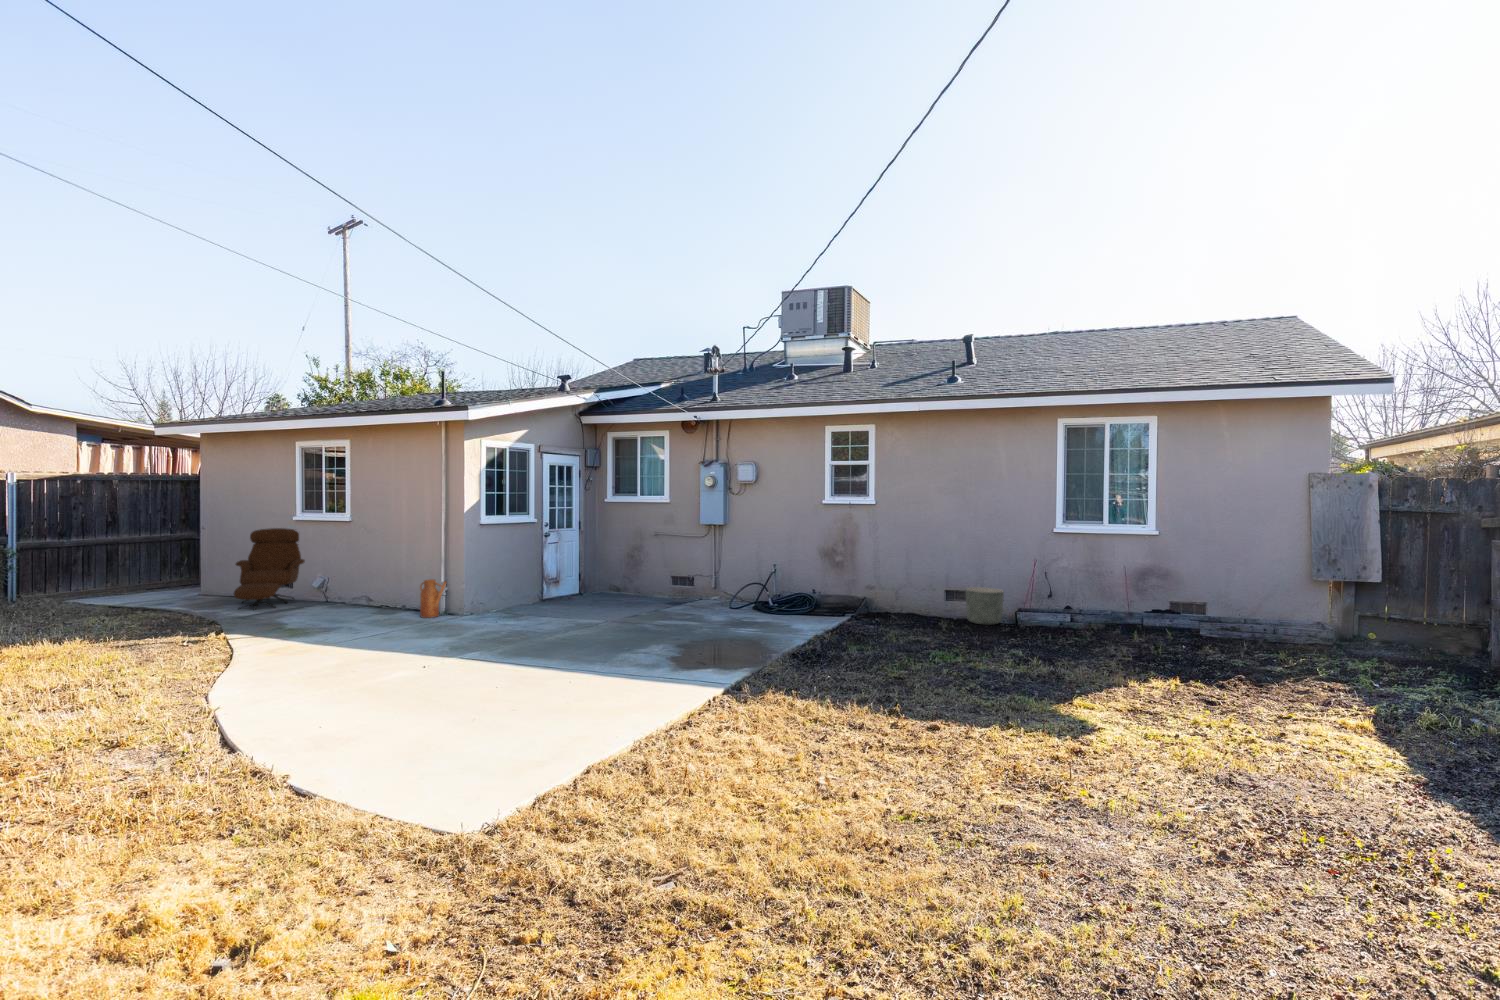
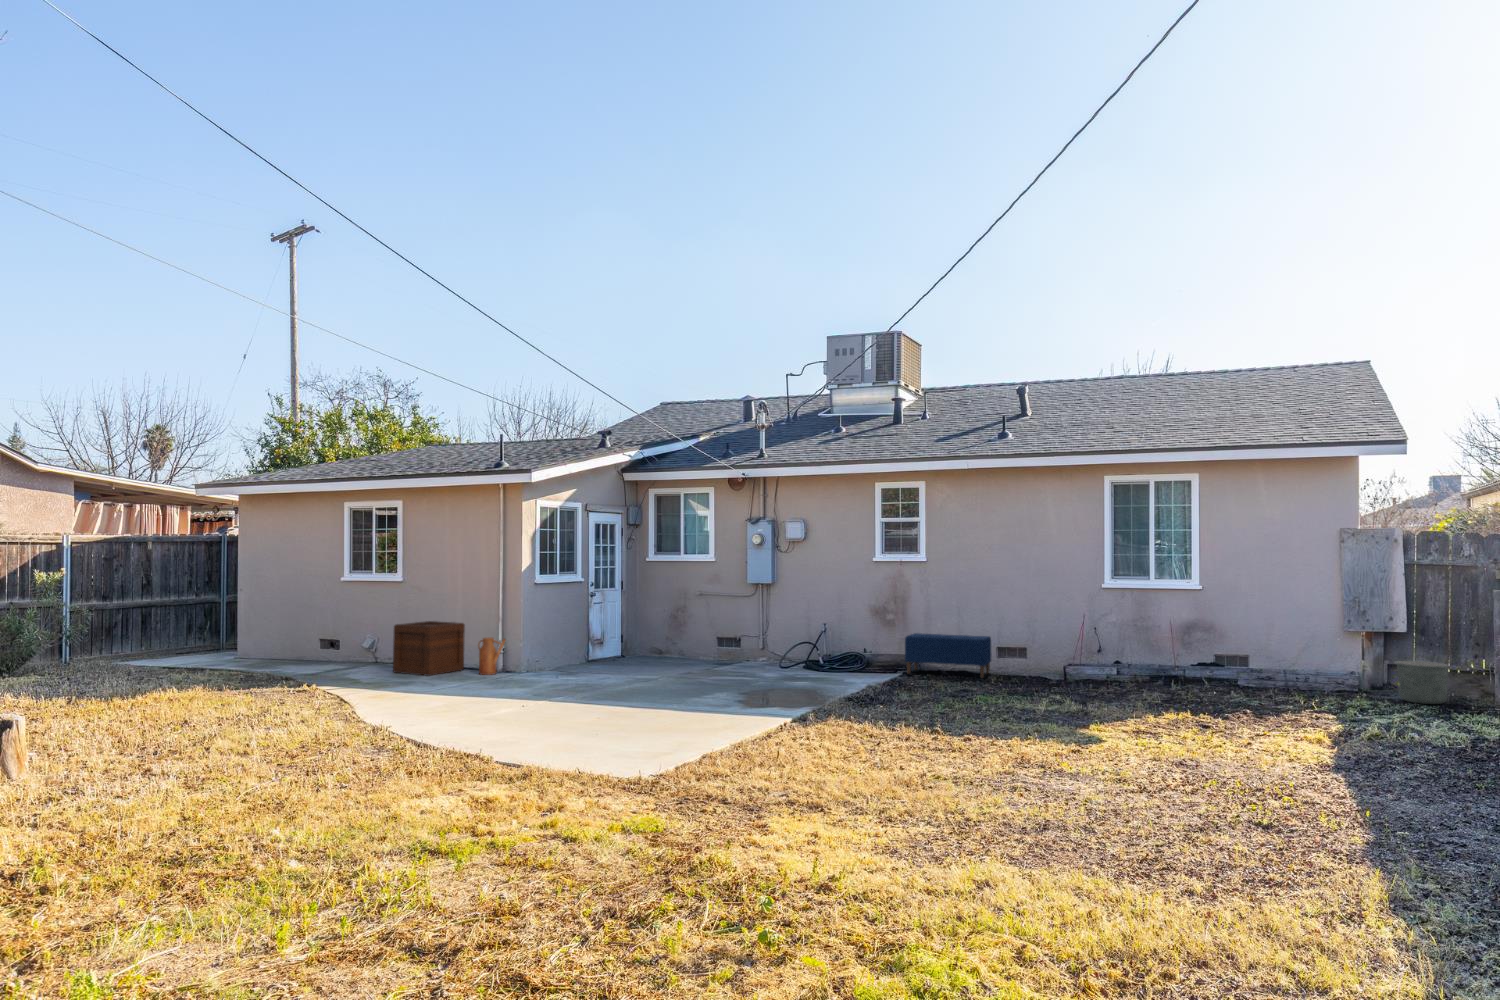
lounge chair: present [234,528,305,610] -> none [288,589,352,670]
wooden crate: none [332,562,409,619] -> present [393,621,465,676]
bench: none [853,576,940,622] -> present [905,633,991,678]
planter: present [966,587,1004,625] -> present [1397,661,1448,704]

